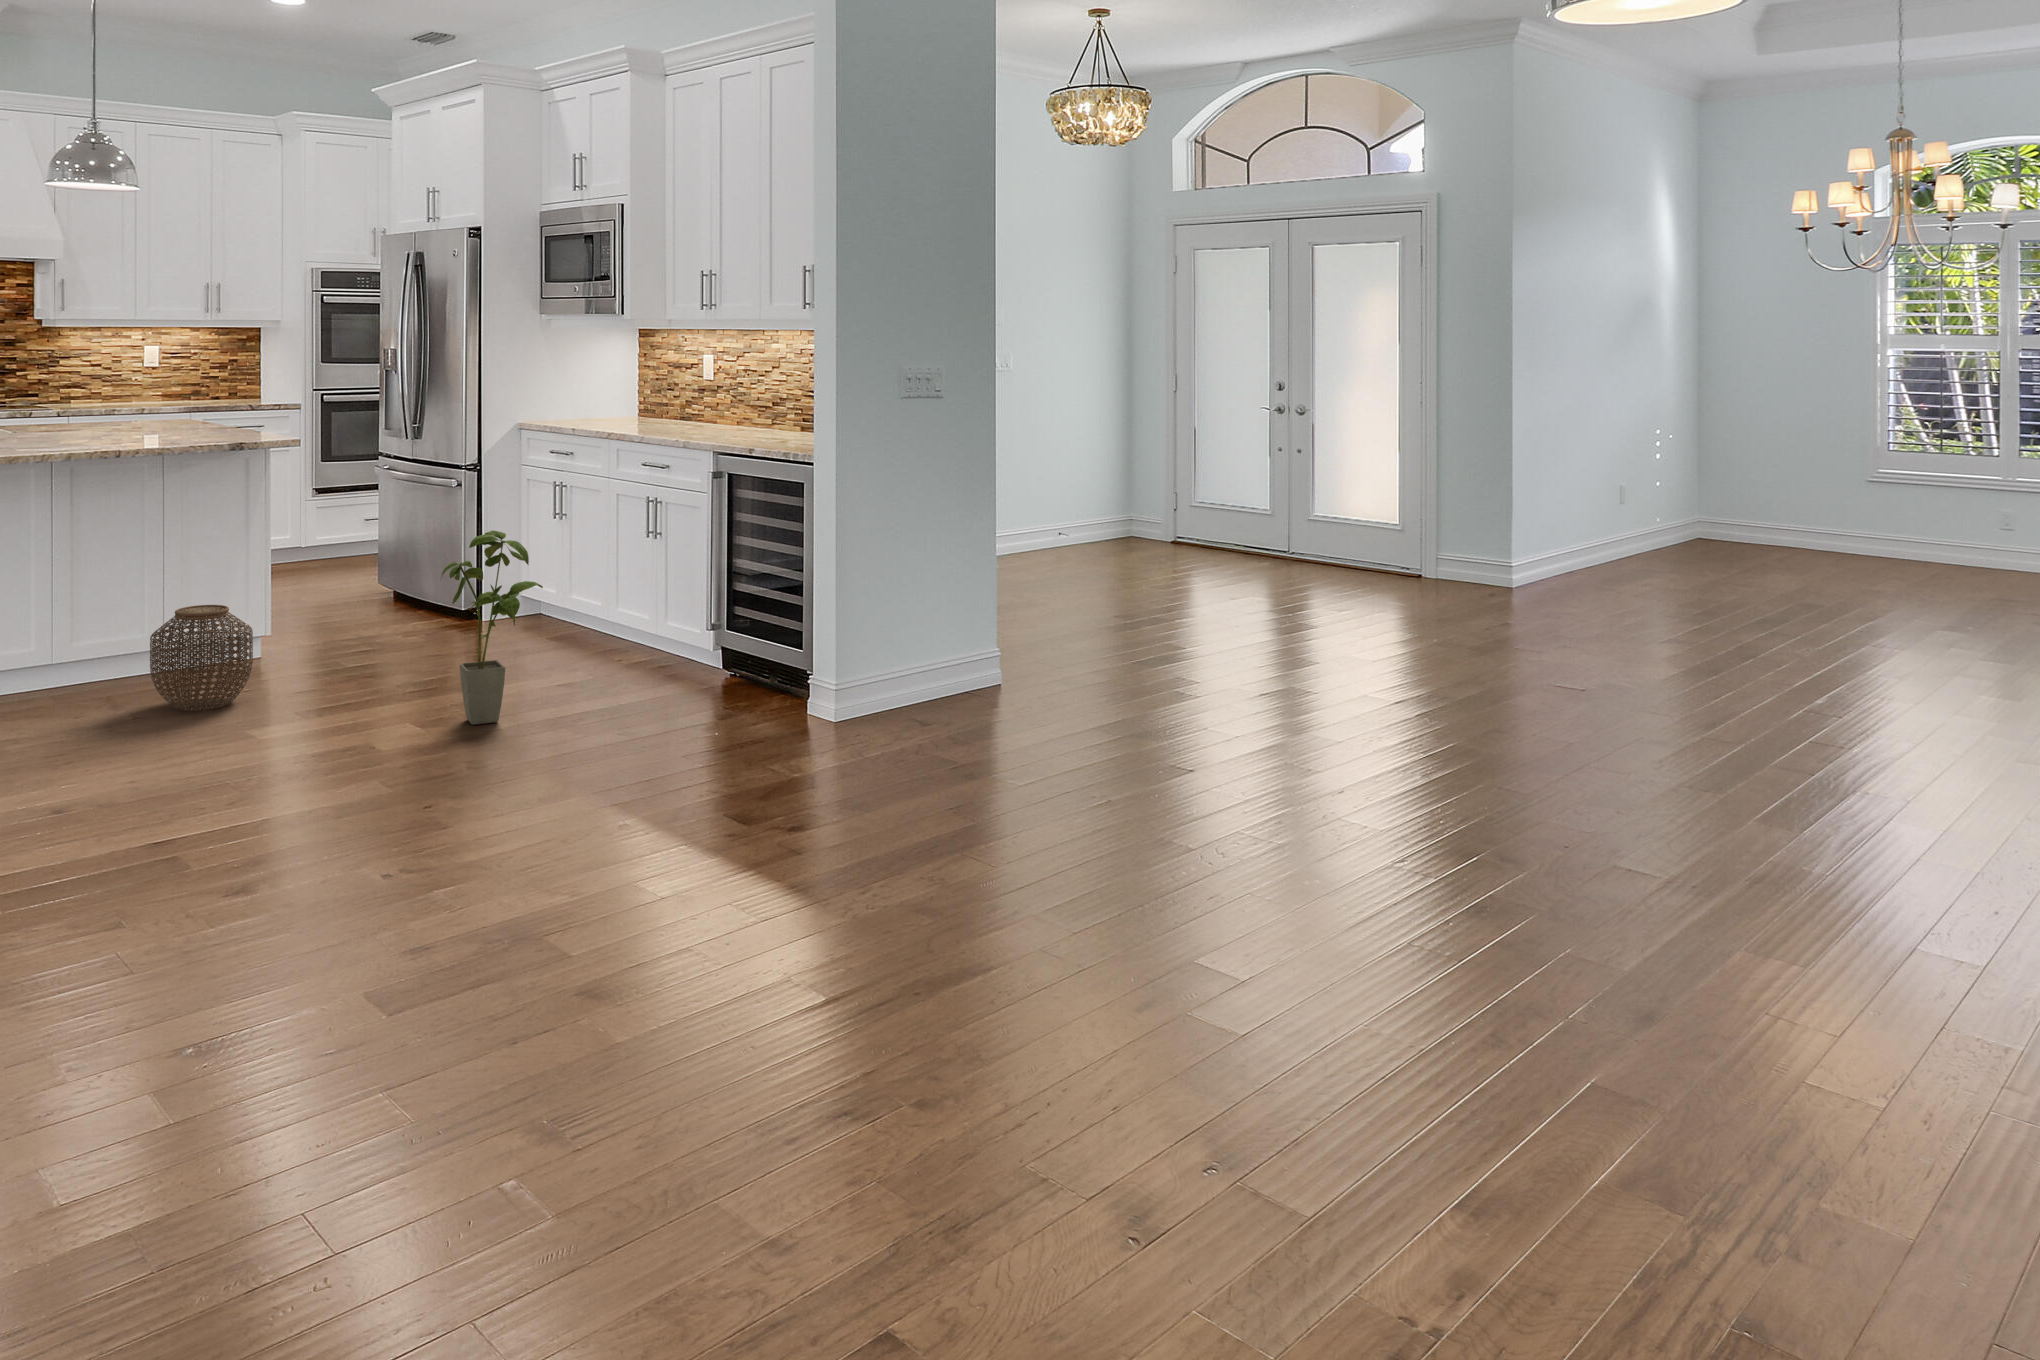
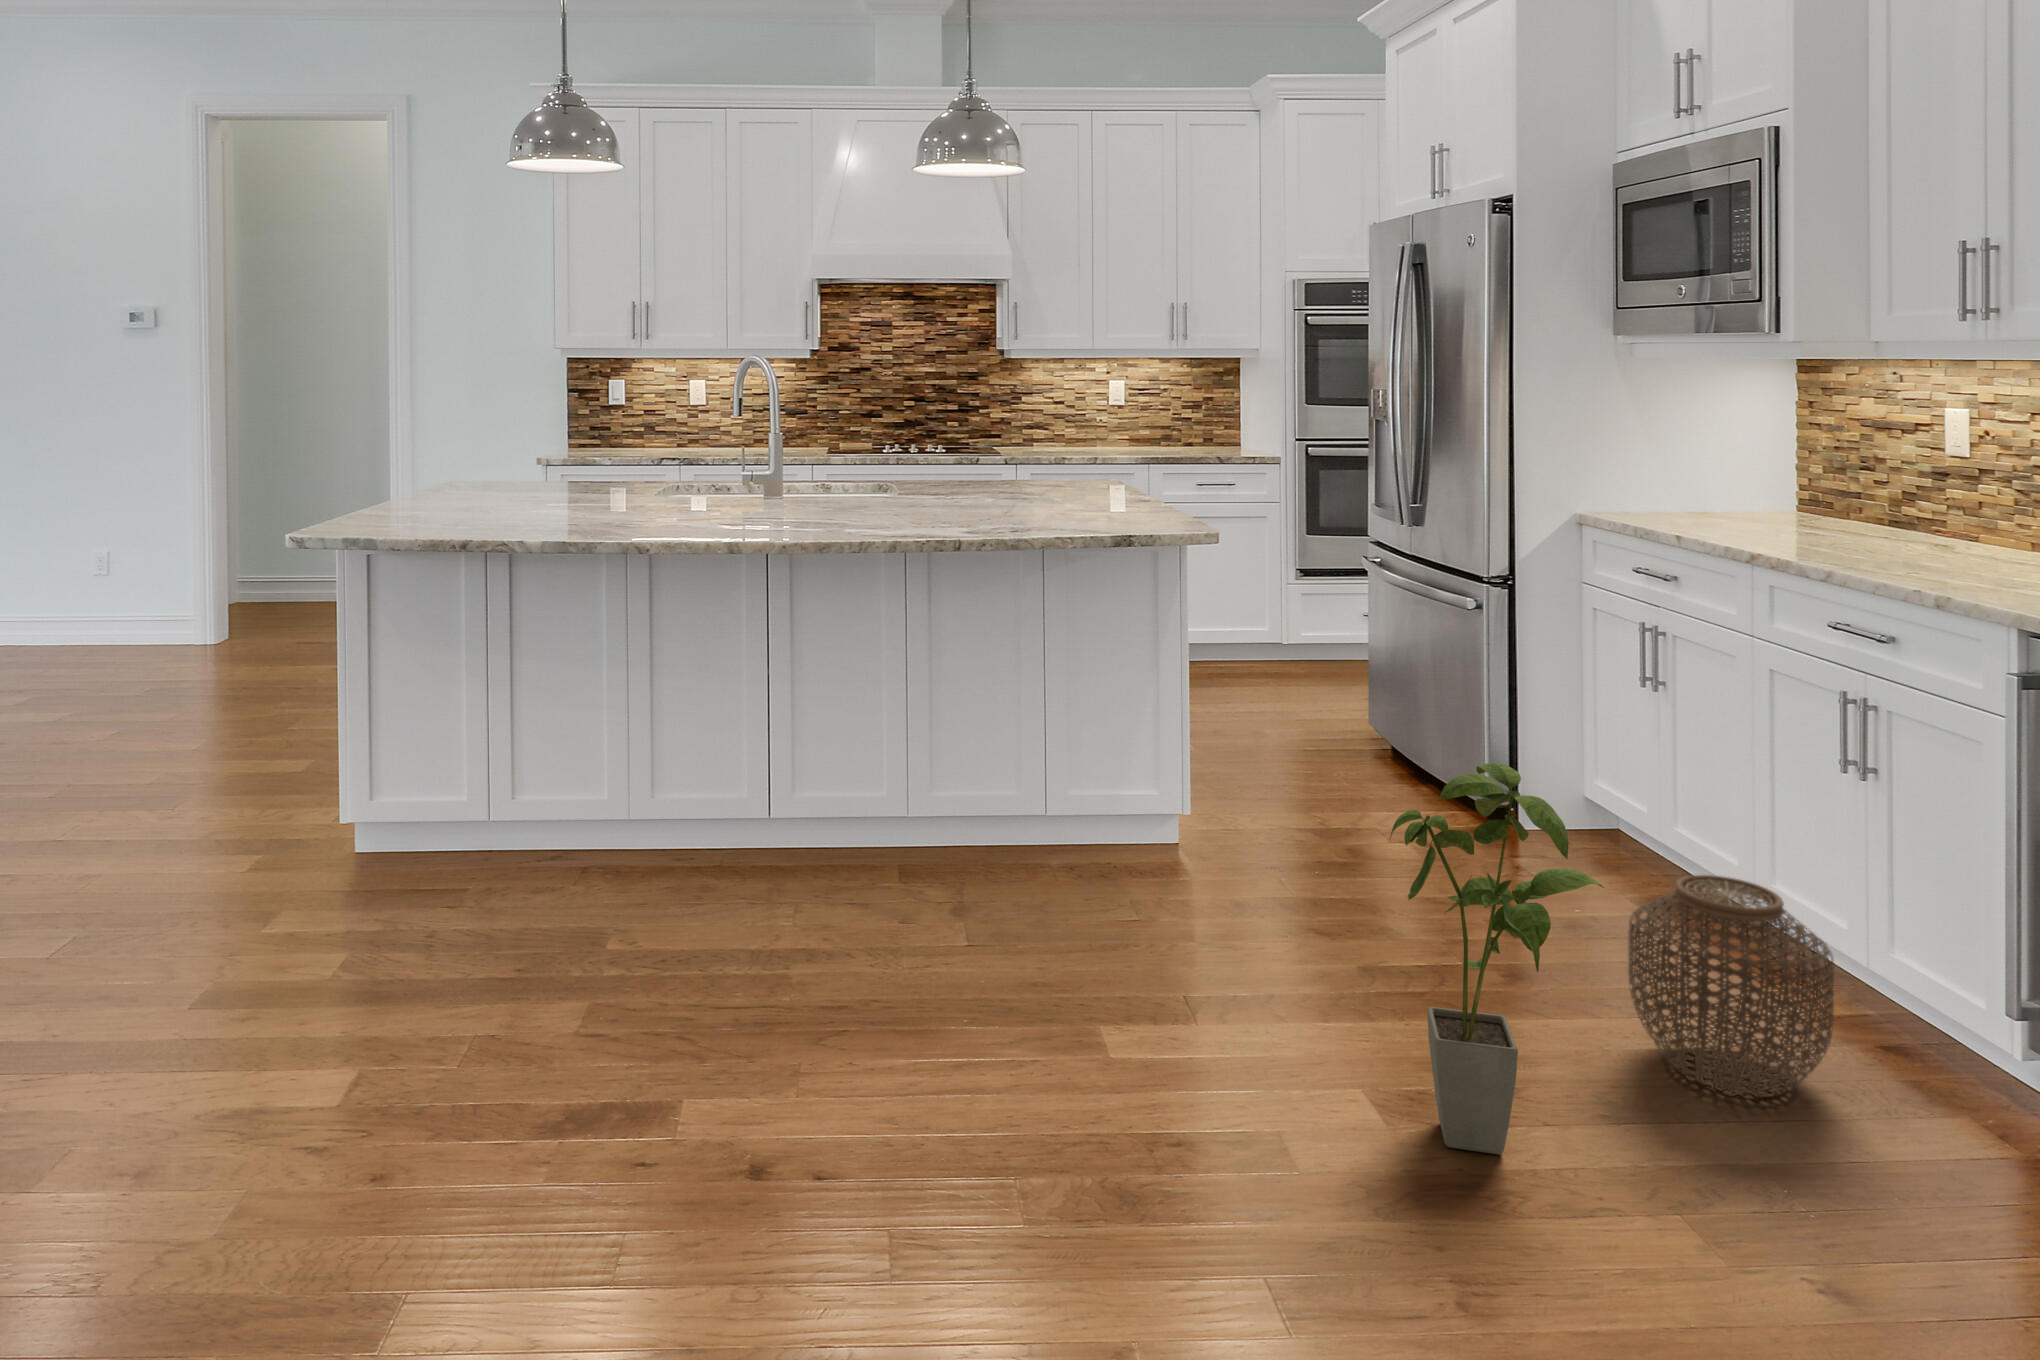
woven basket: present [150,605,253,711] -> present [1628,875,1834,1097]

